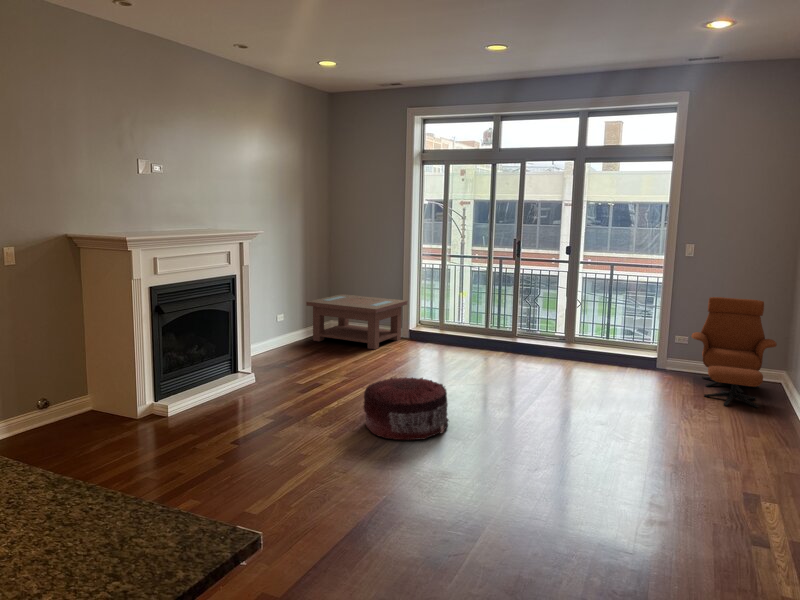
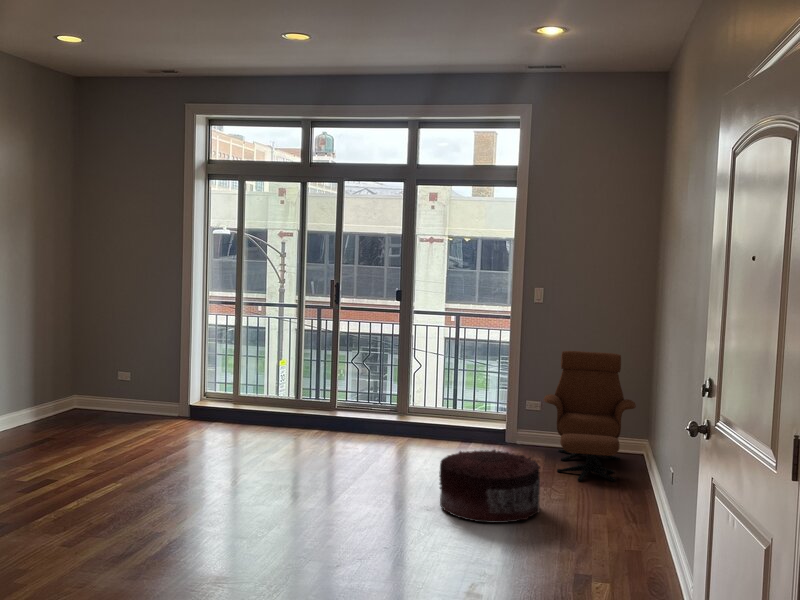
coffee table: present [306,294,407,350] -> none [35,358,187,434]
pouf: present [364,377,449,440] -> present [439,450,540,523]

